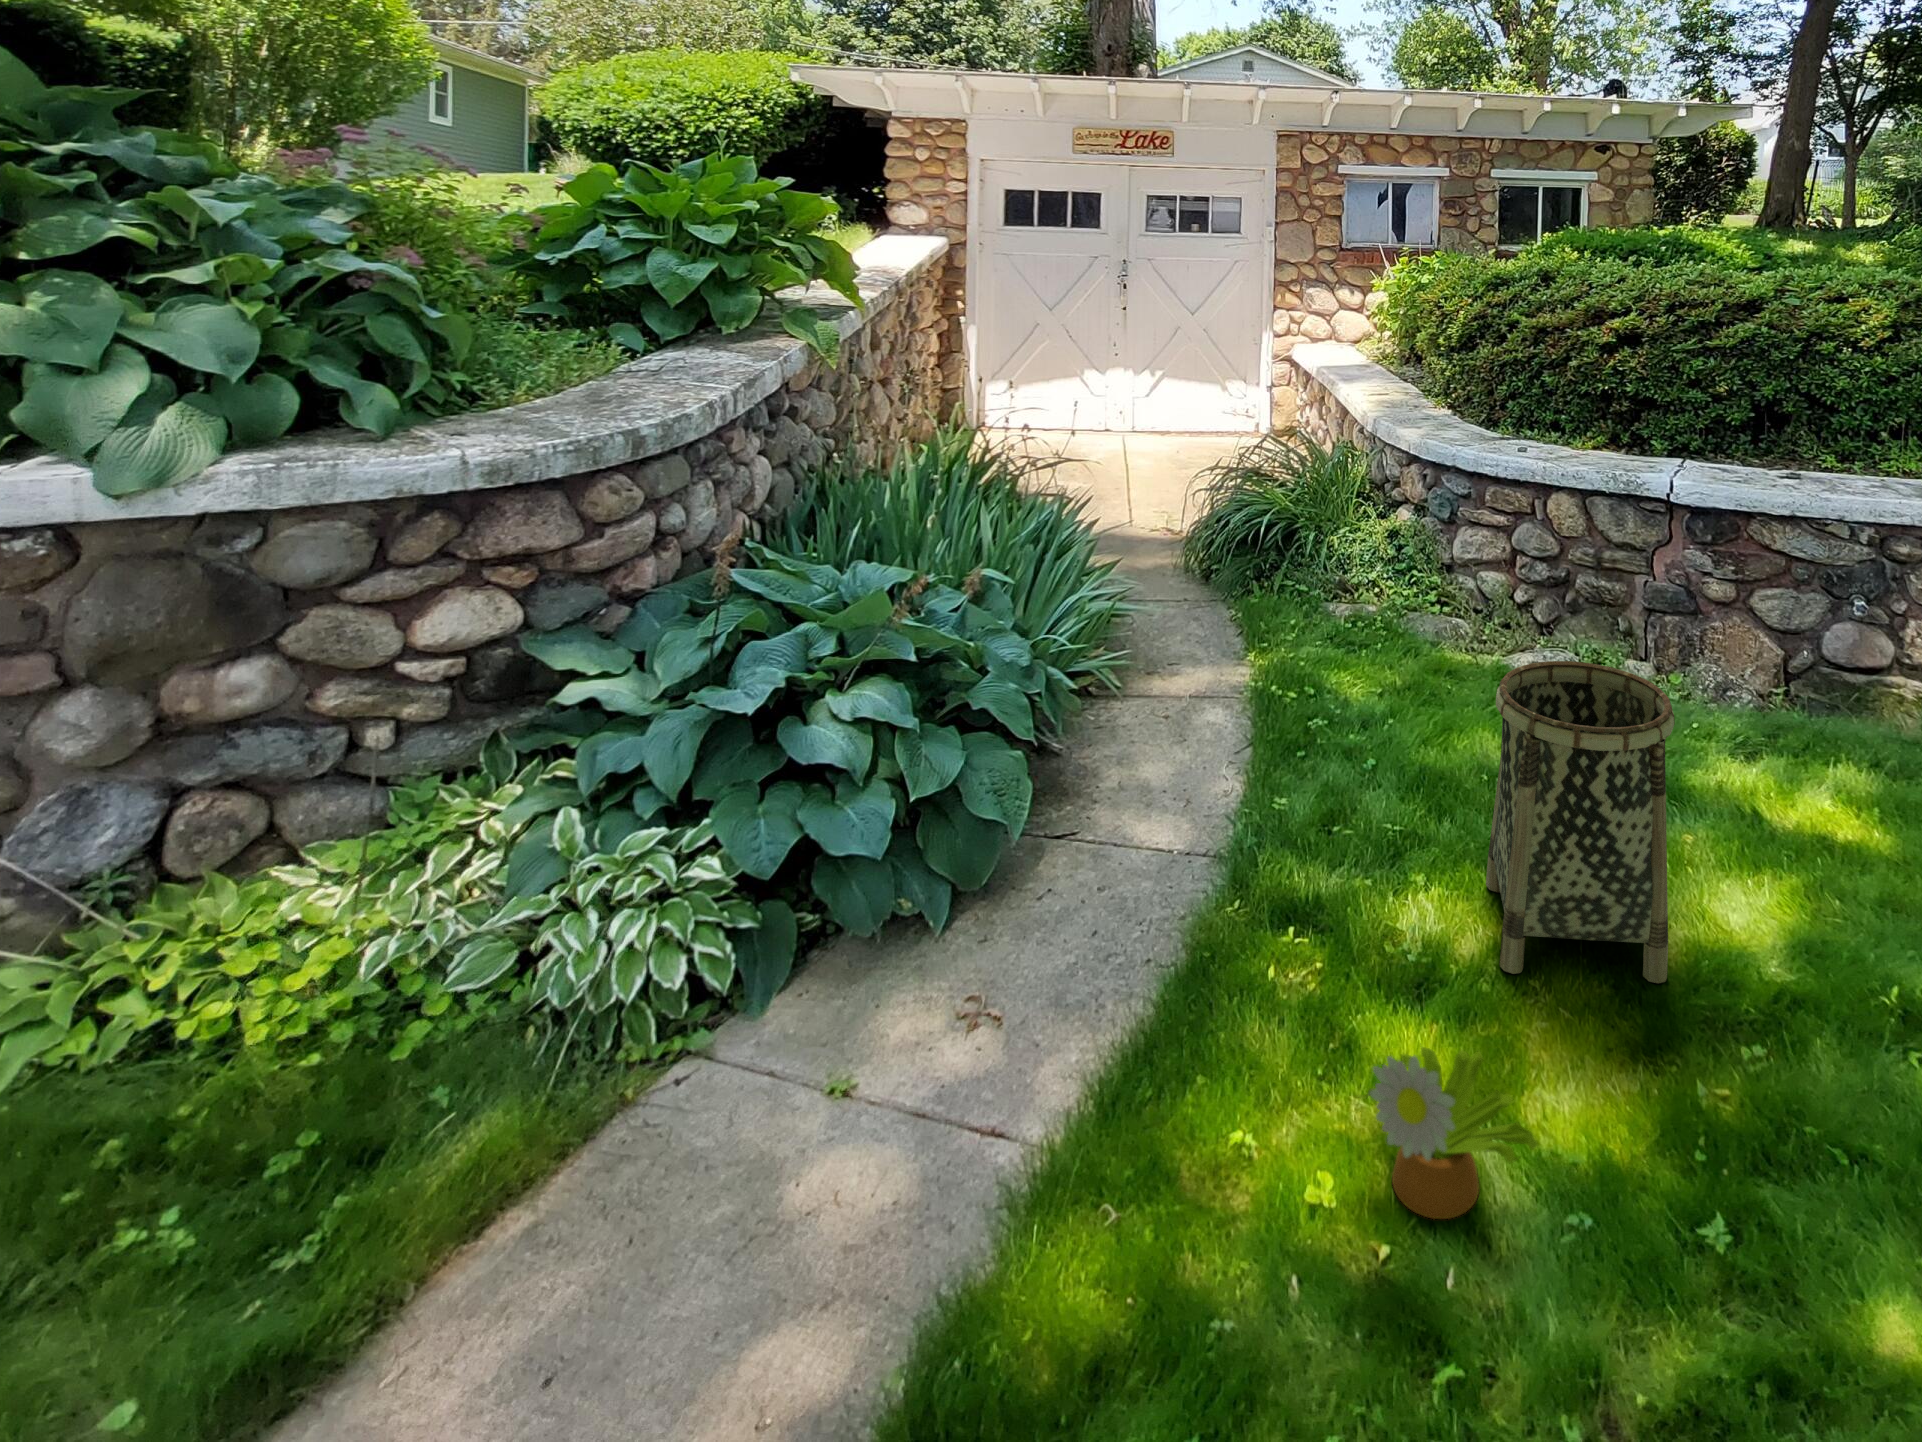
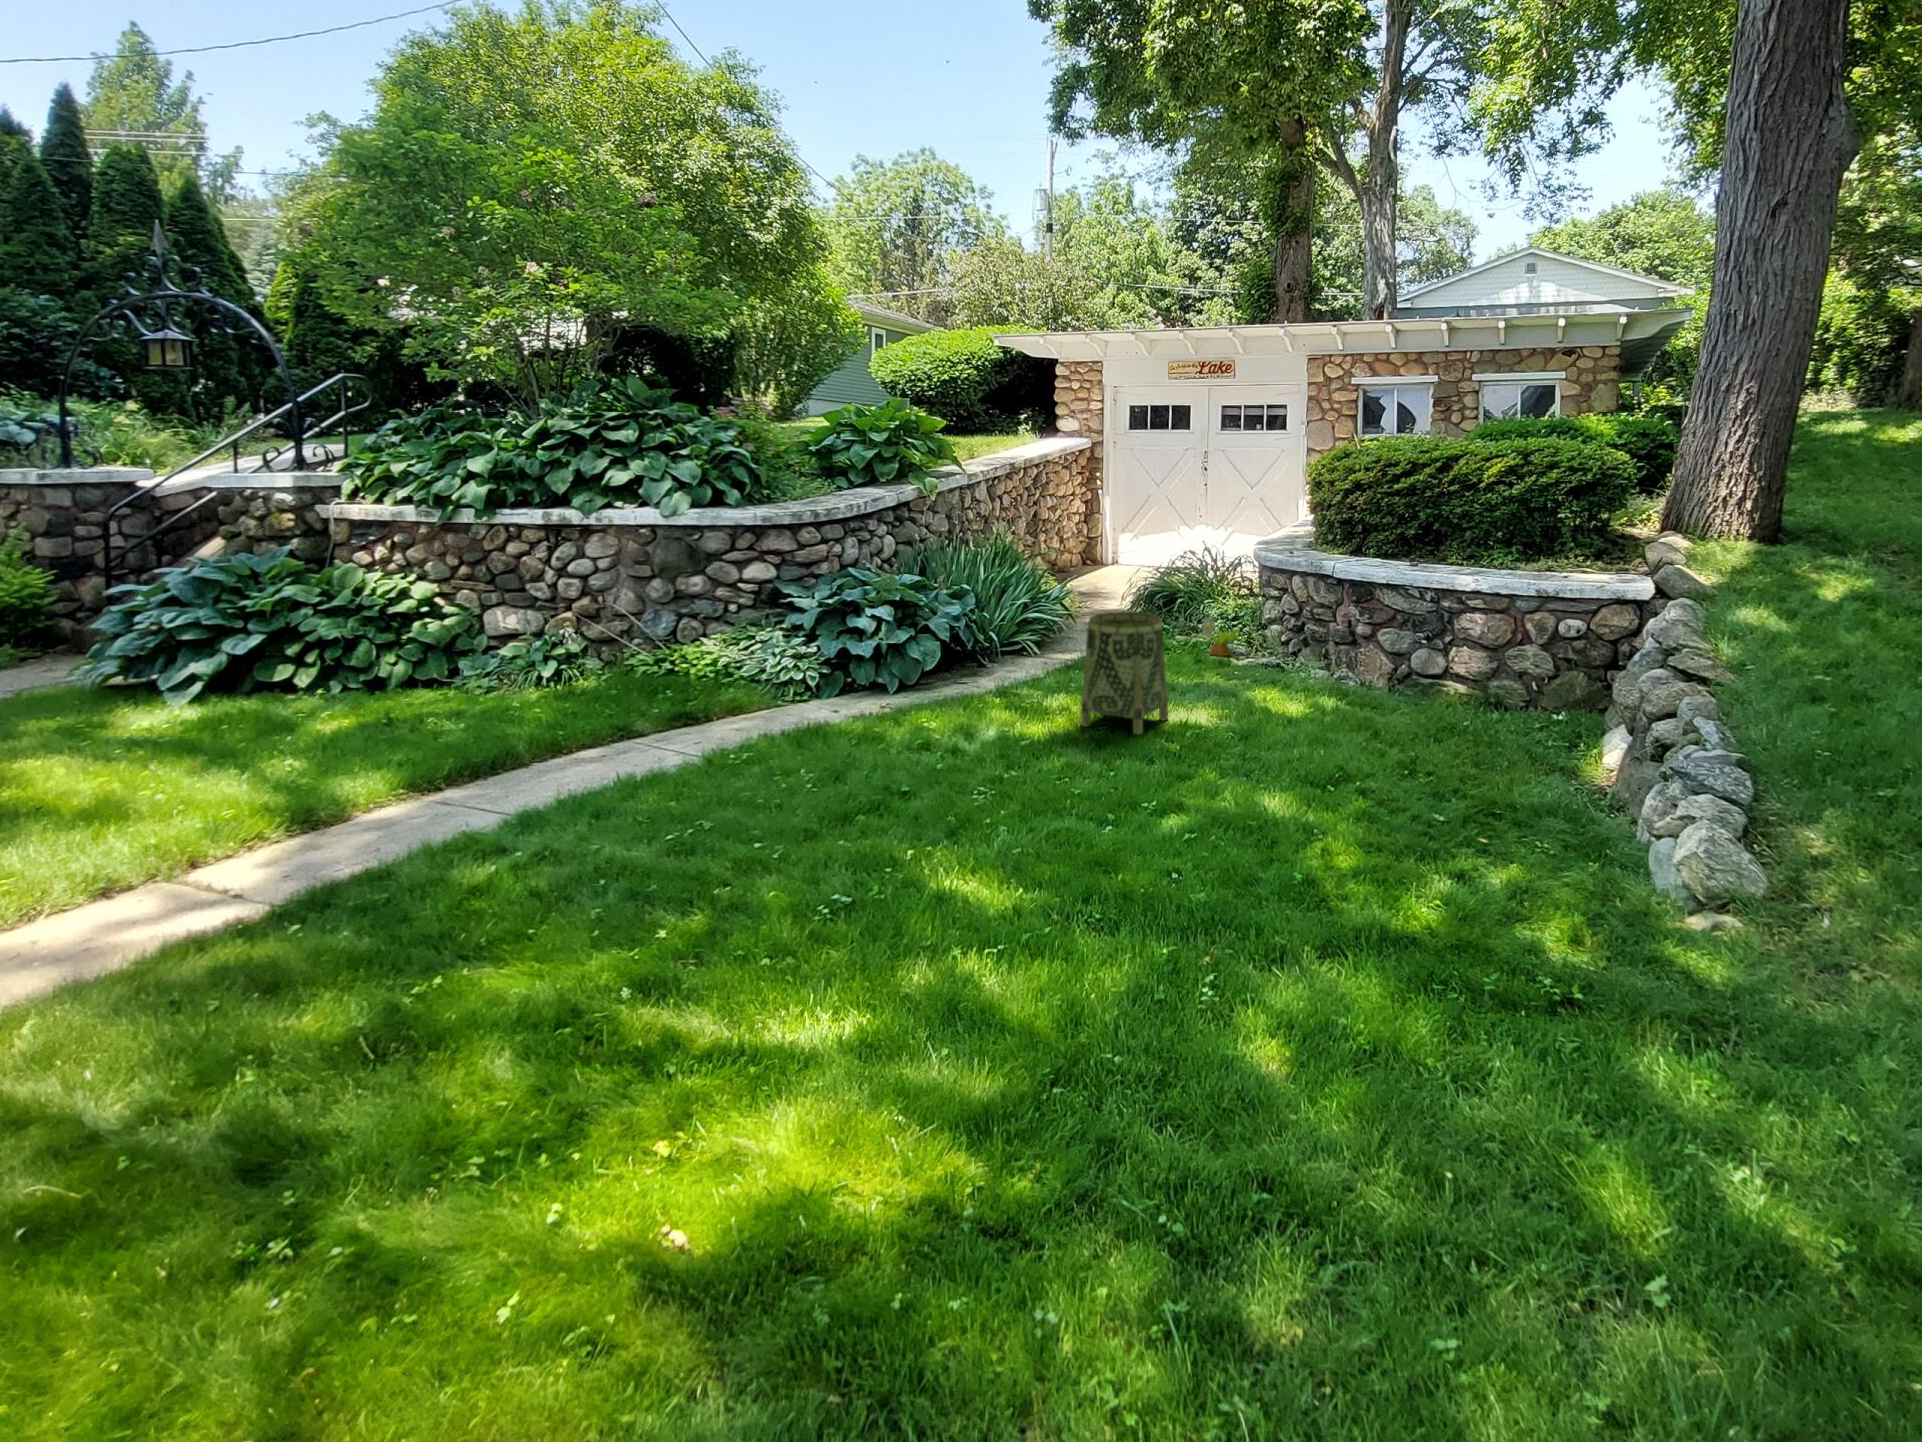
decorative plant: present [1358,1047,1538,1219] -> present [1202,616,1239,656]

